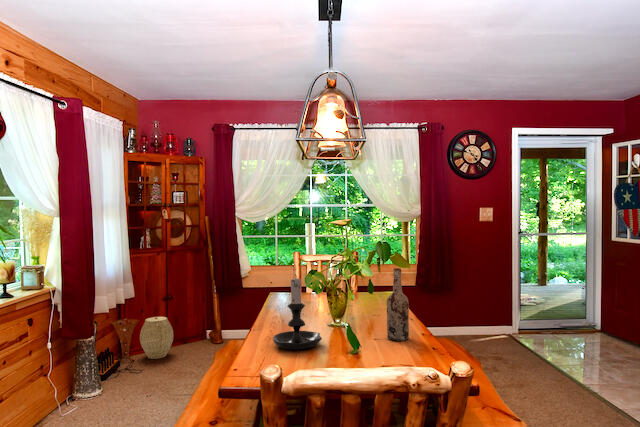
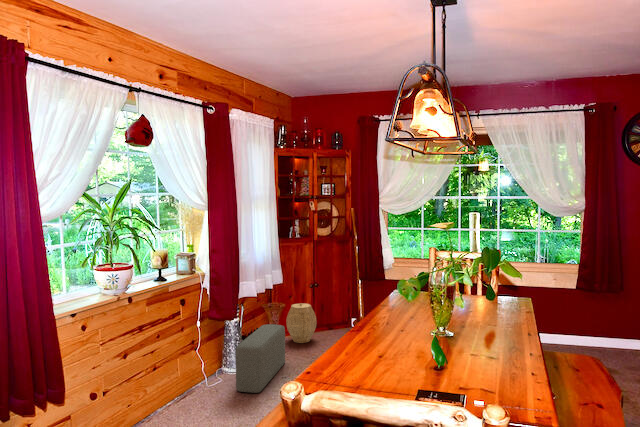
wine bottle: present [387,268,409,341] -> none [482,288,509,373]
candle holder: present [273,274,322,350] -> none [351,287,404,368]
pouf: none [99,340,147,414] -> present [236,324,285,393]

